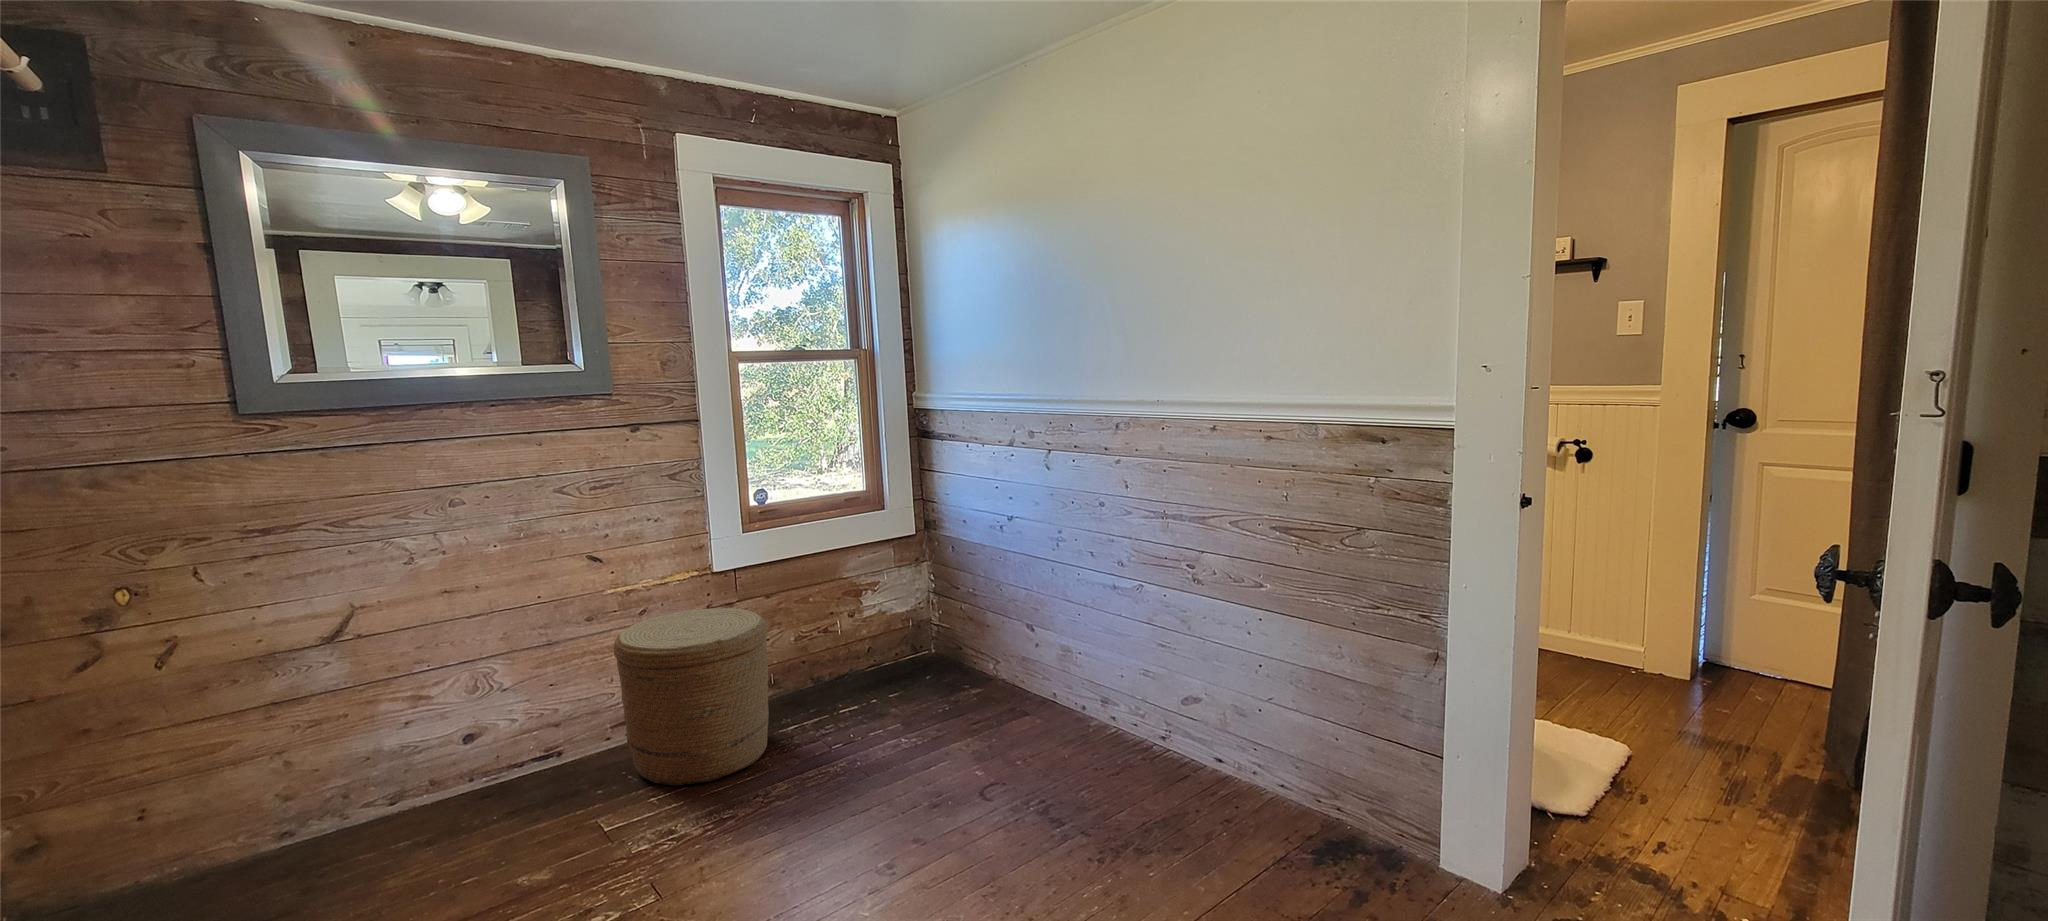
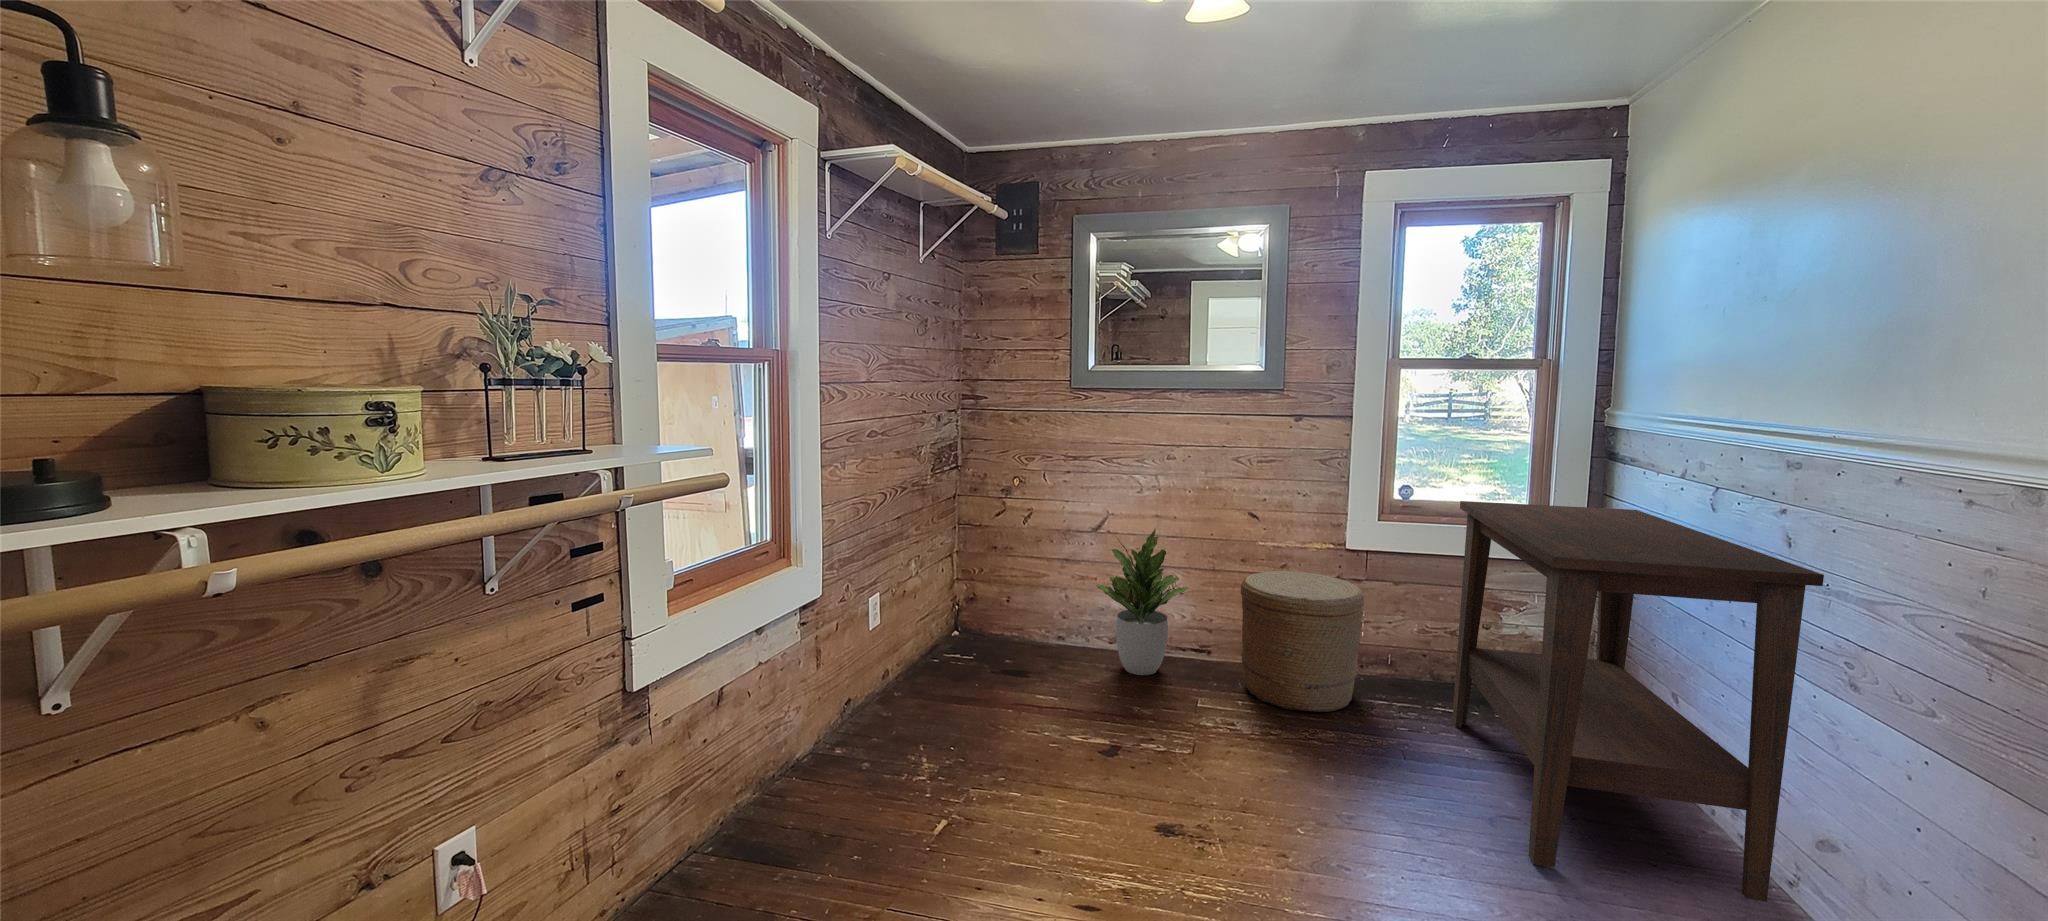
side table: none [841,476,1144,809] -> present [1452,501,1824,902]
potted plant: none [366,607,531,837] -> present [1096,528,1189,675]

